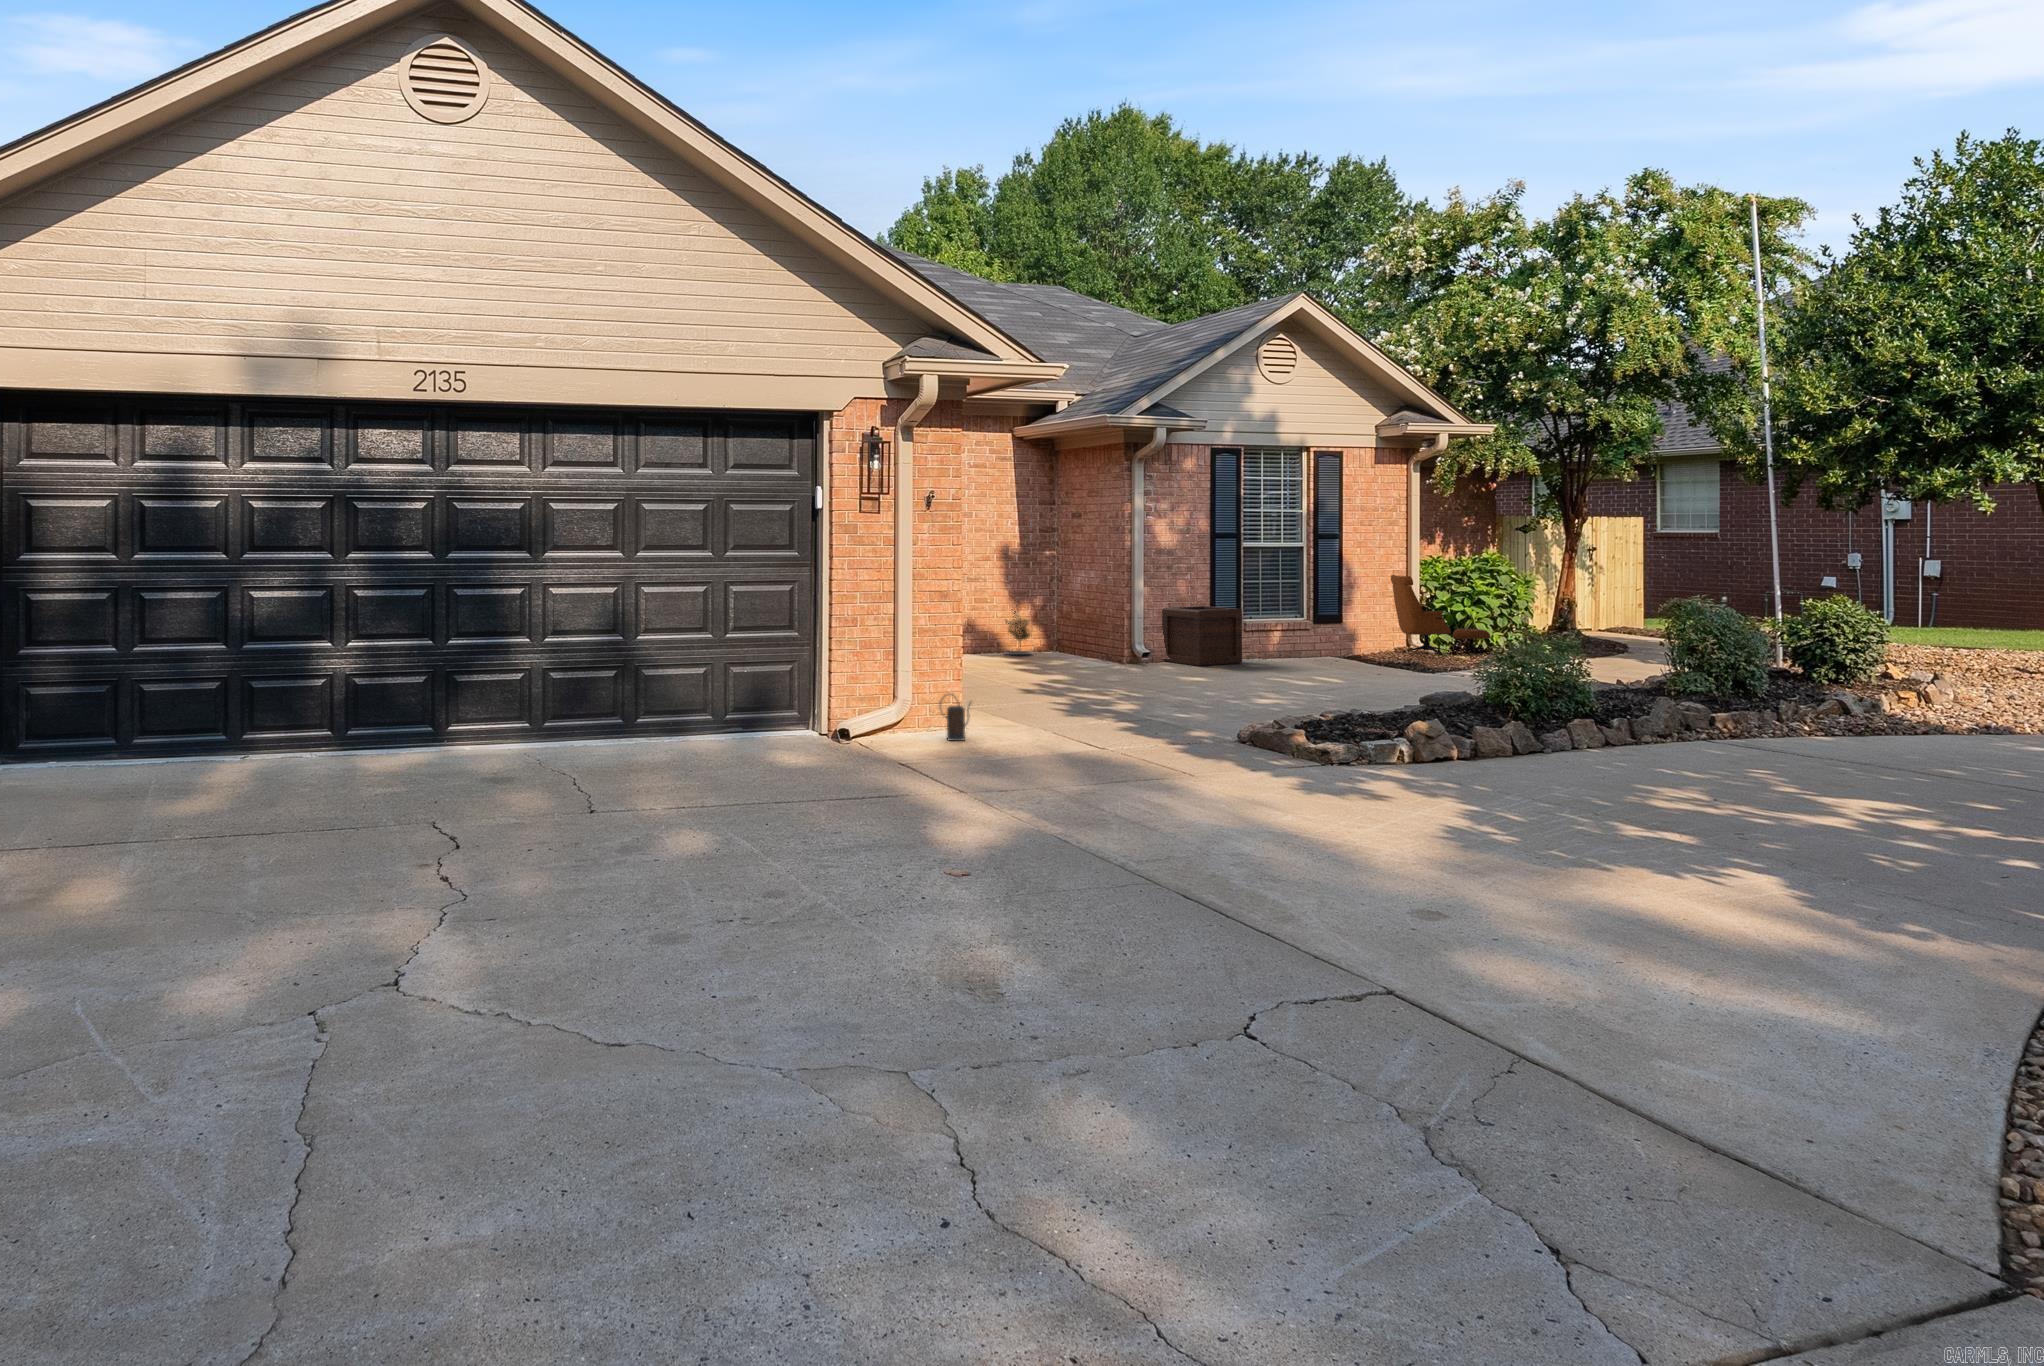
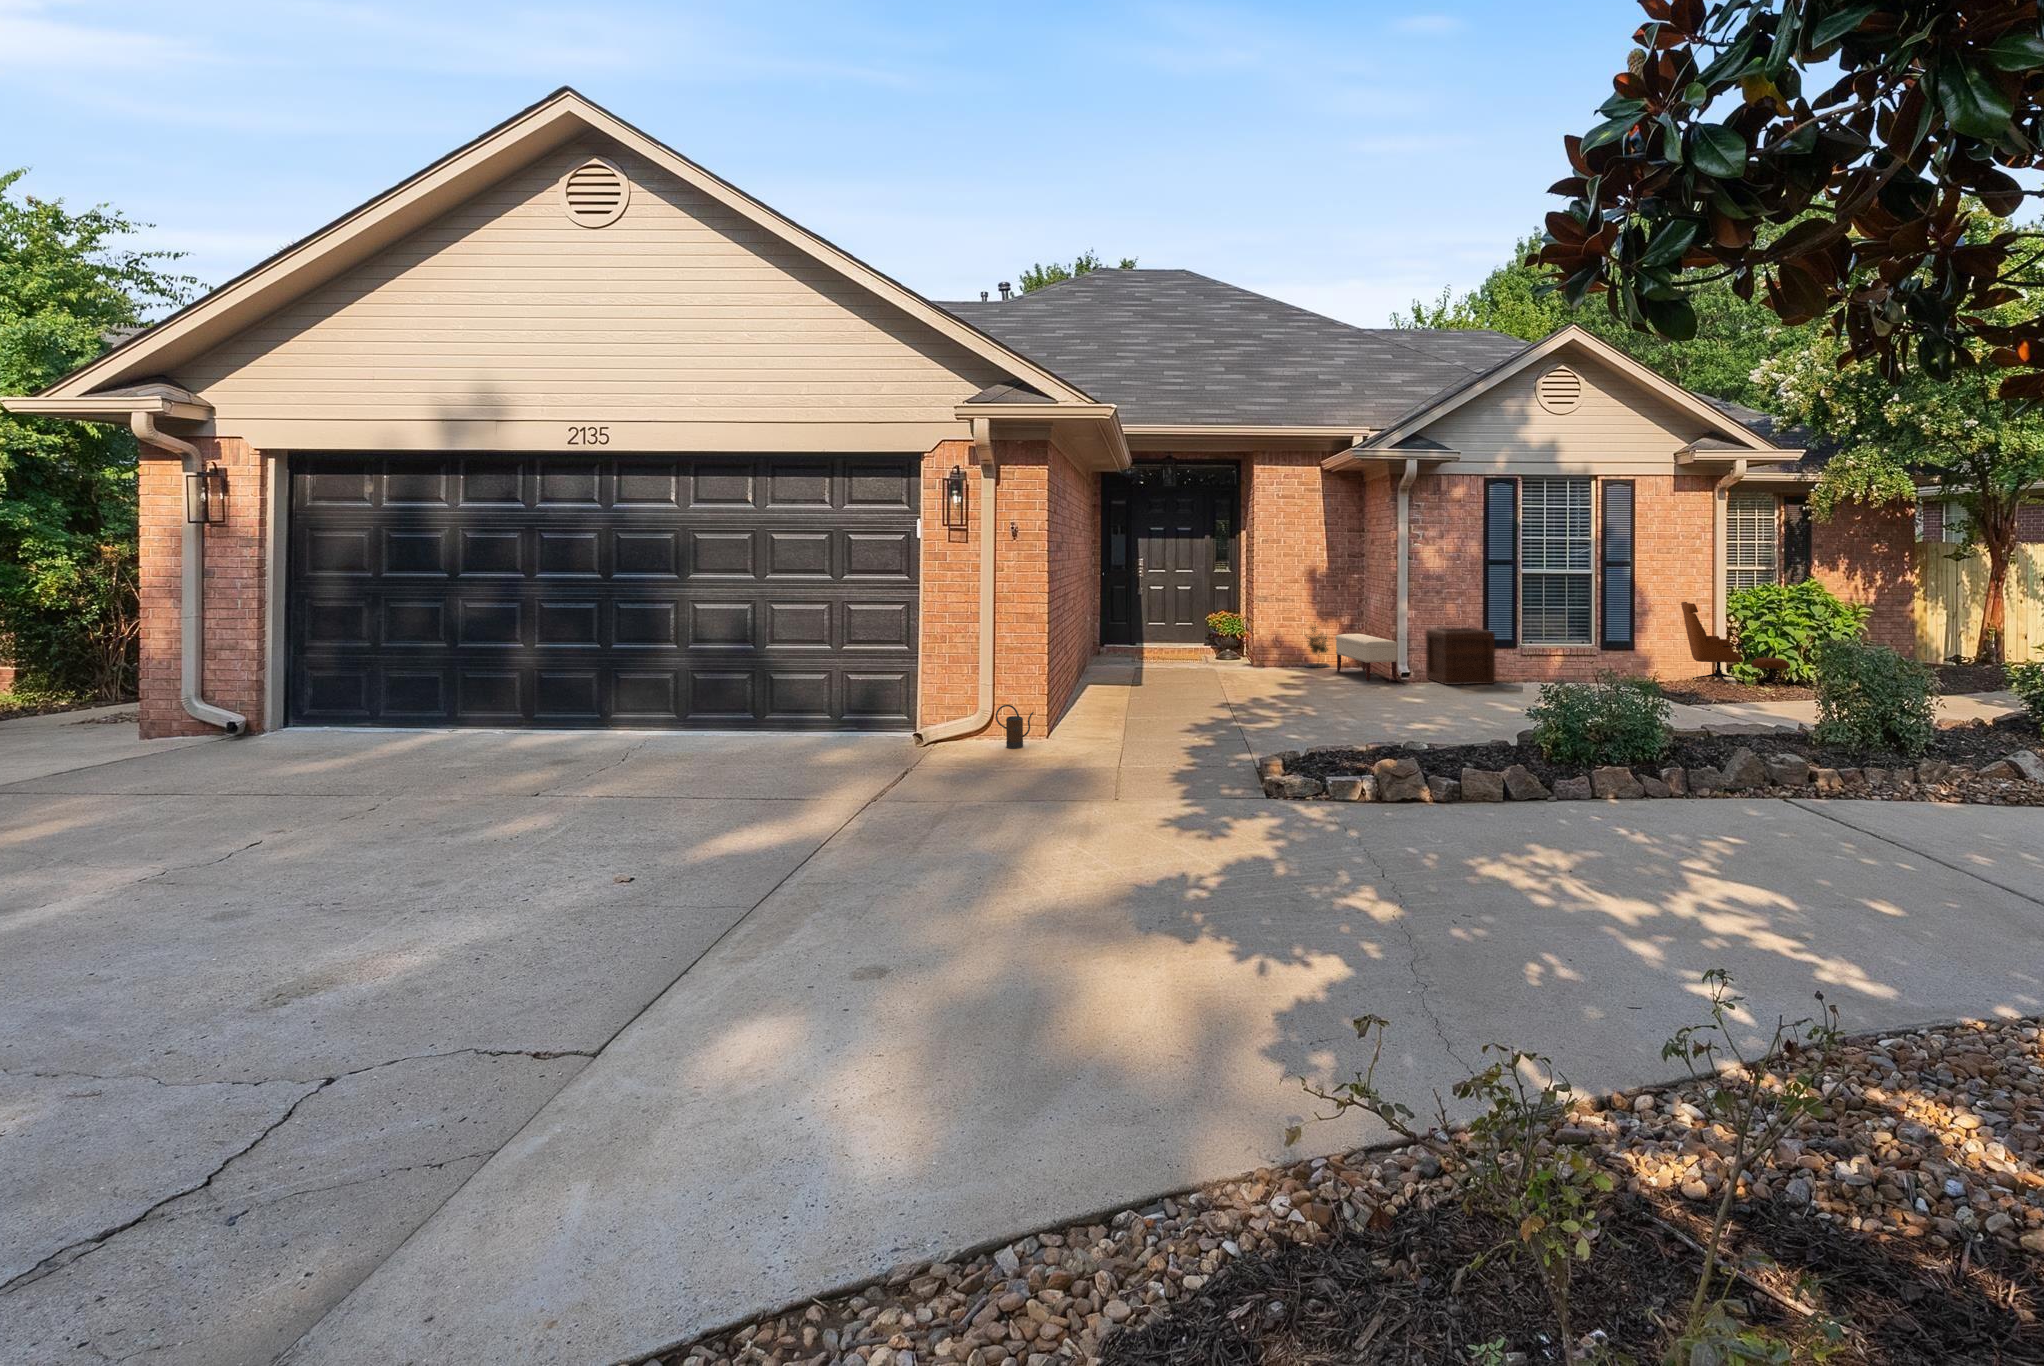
bench: none [1052,616,1140,665] -> present [1336,634,1397,681]

